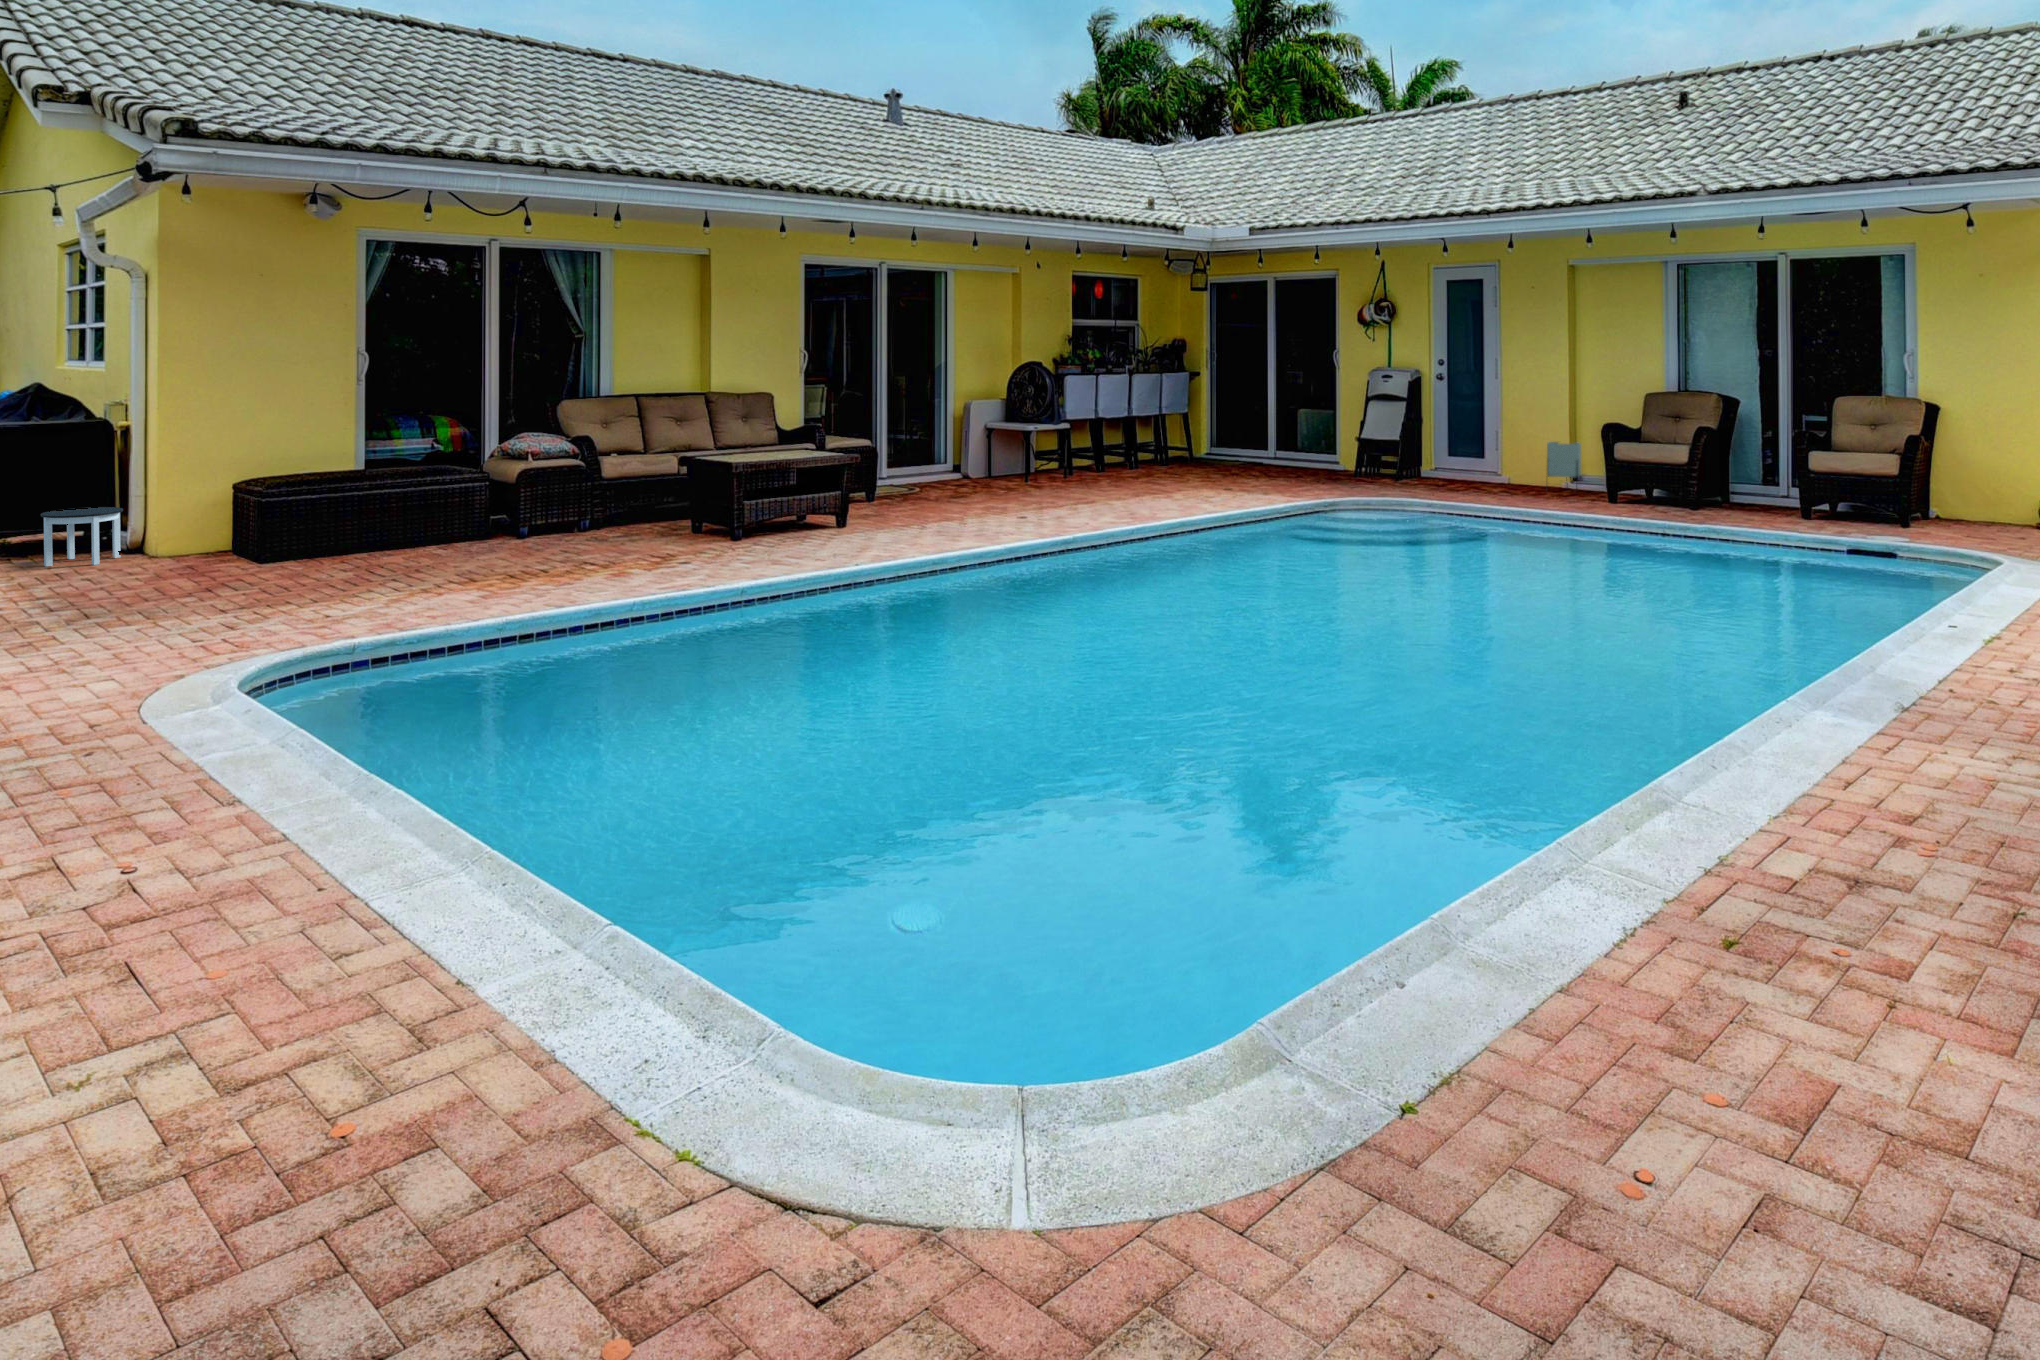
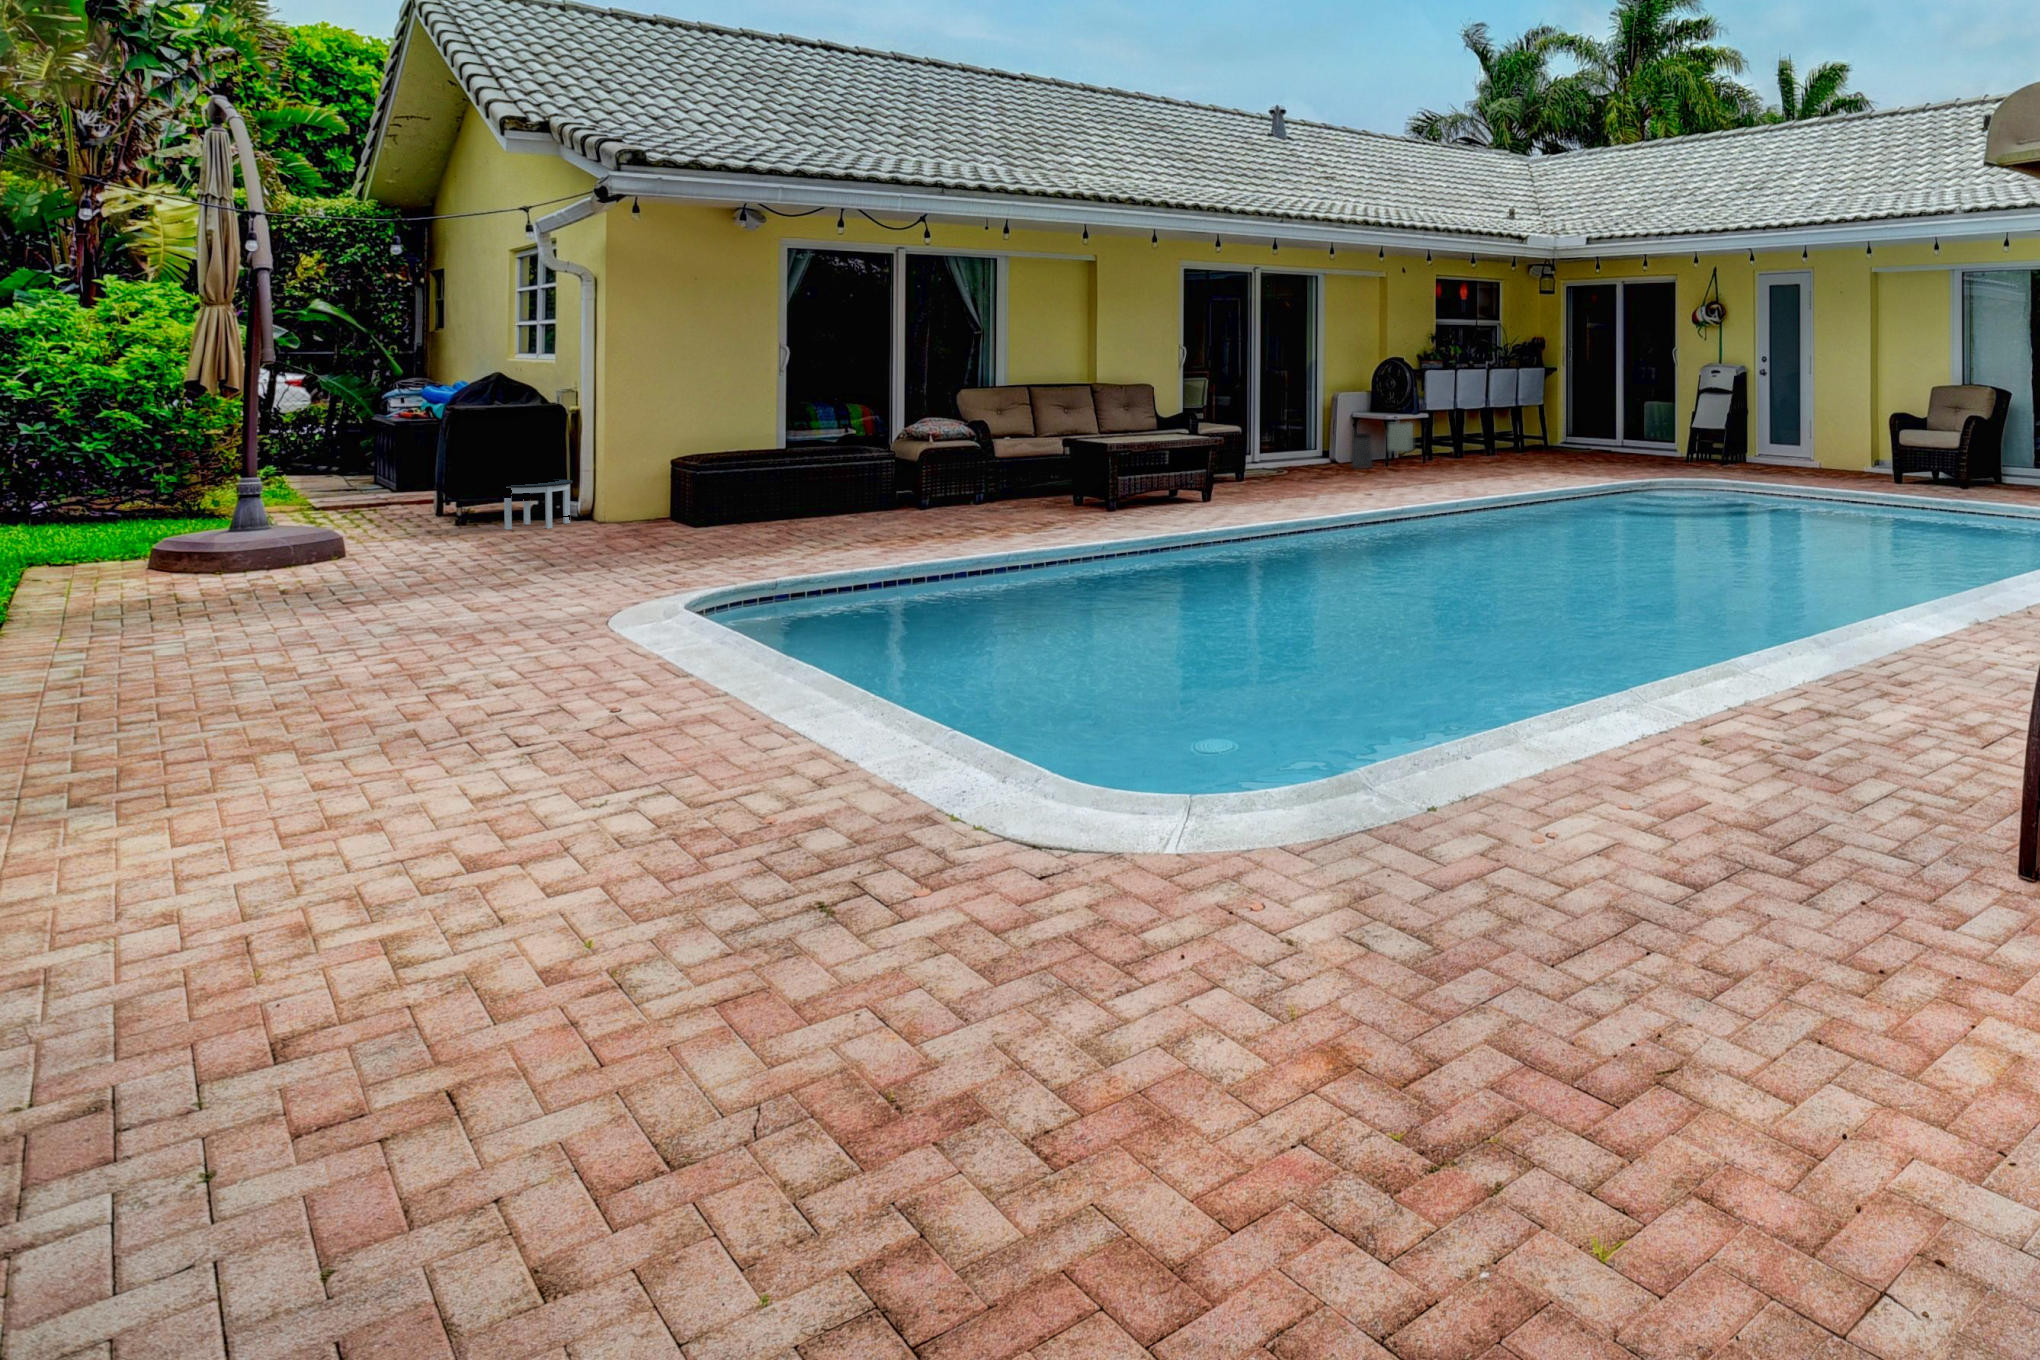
watering can: none [984,437,1010,485] -> present [1352,427,1372,469]
planter: present [1547,442,1581,492] -> present [1387,422,1413,452]

